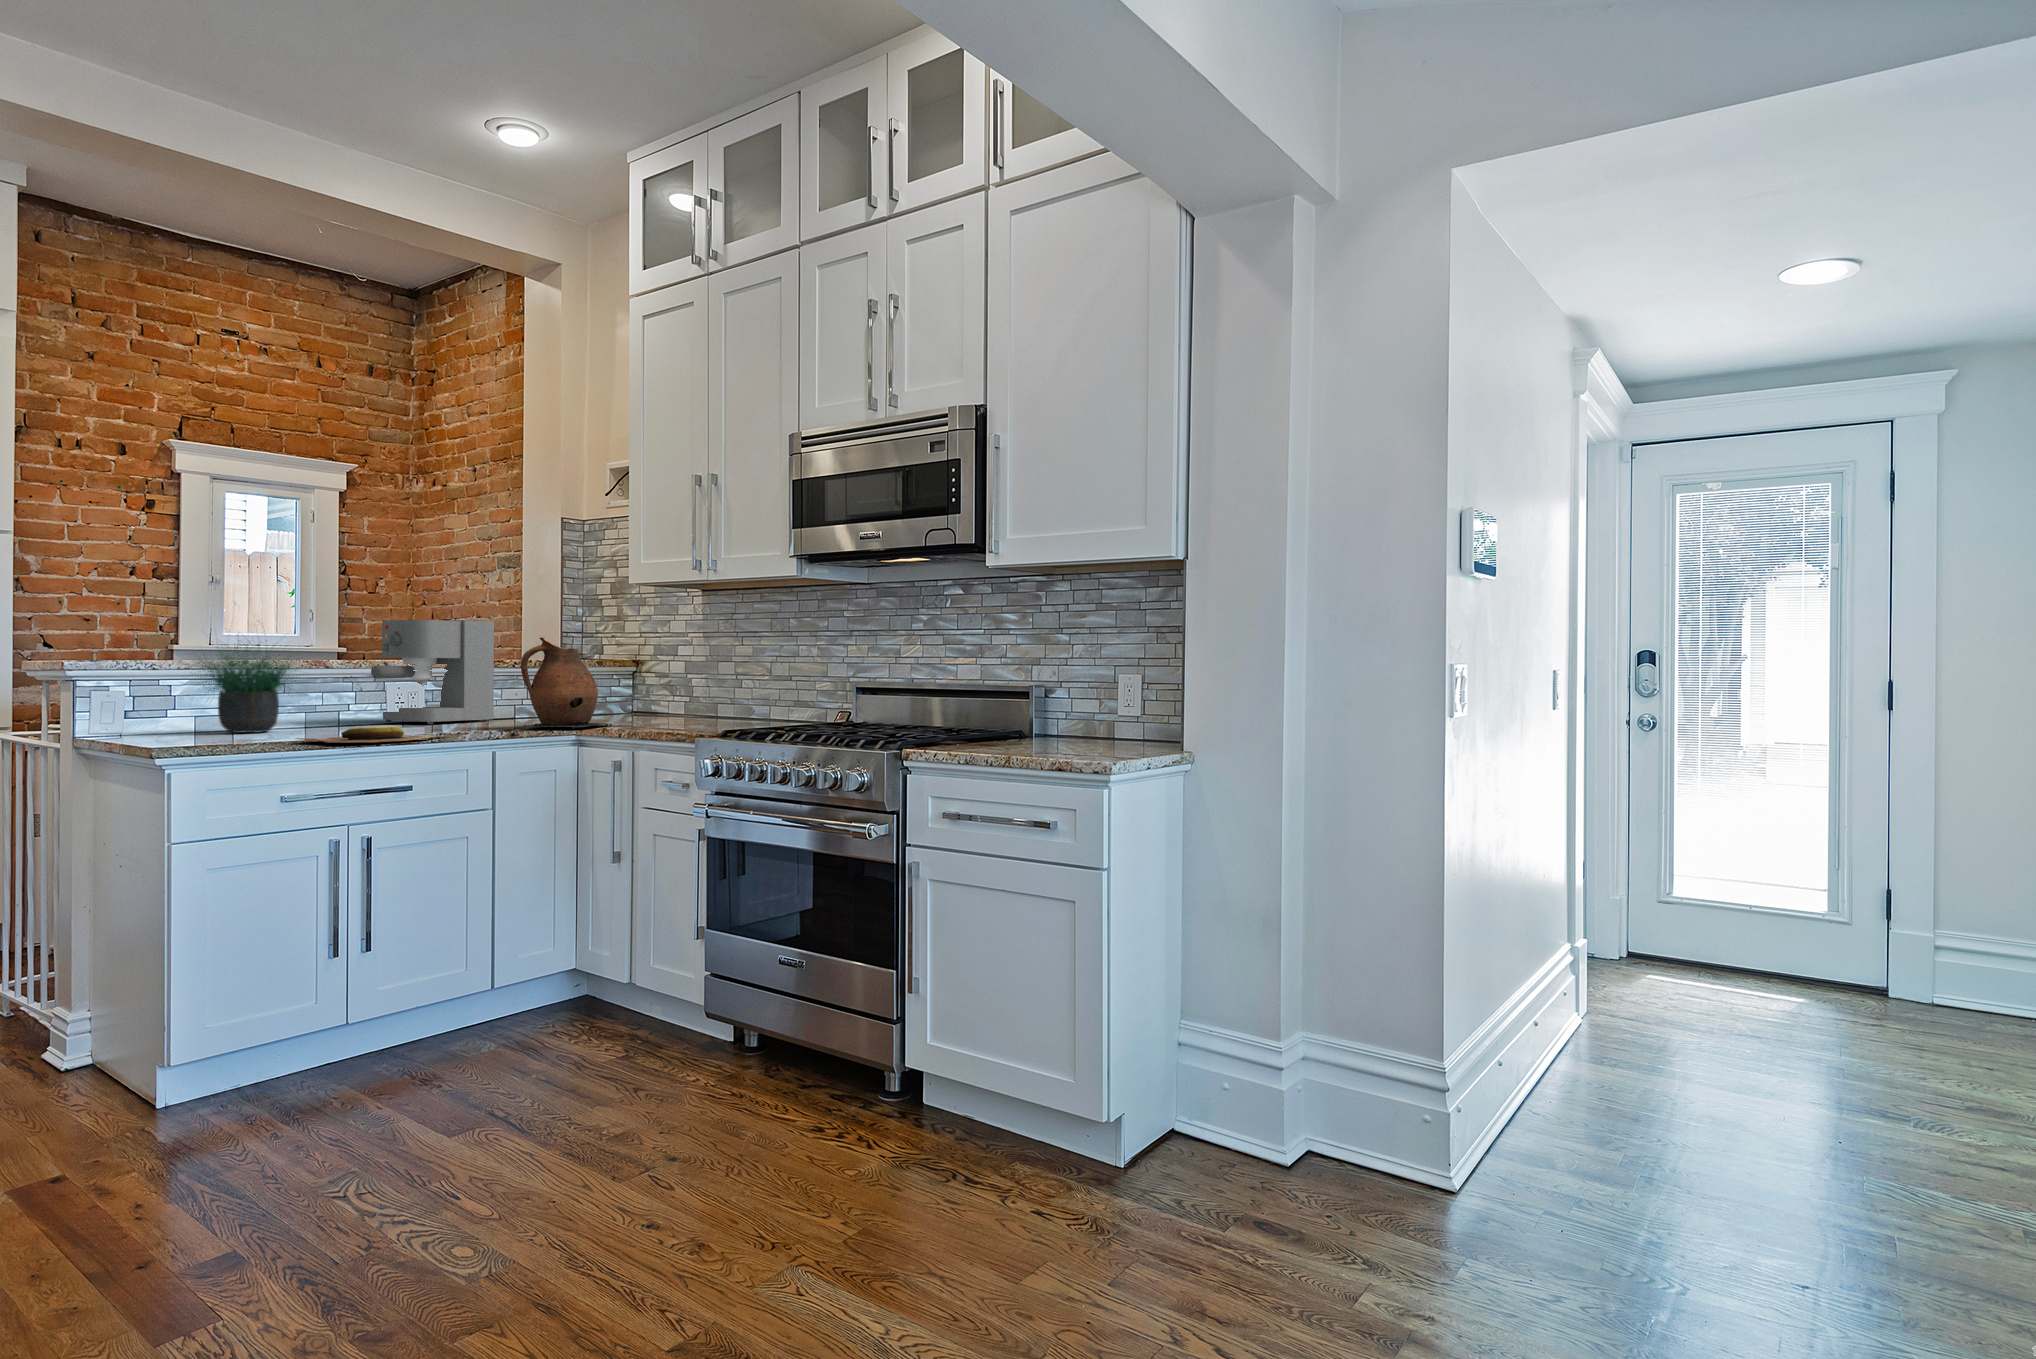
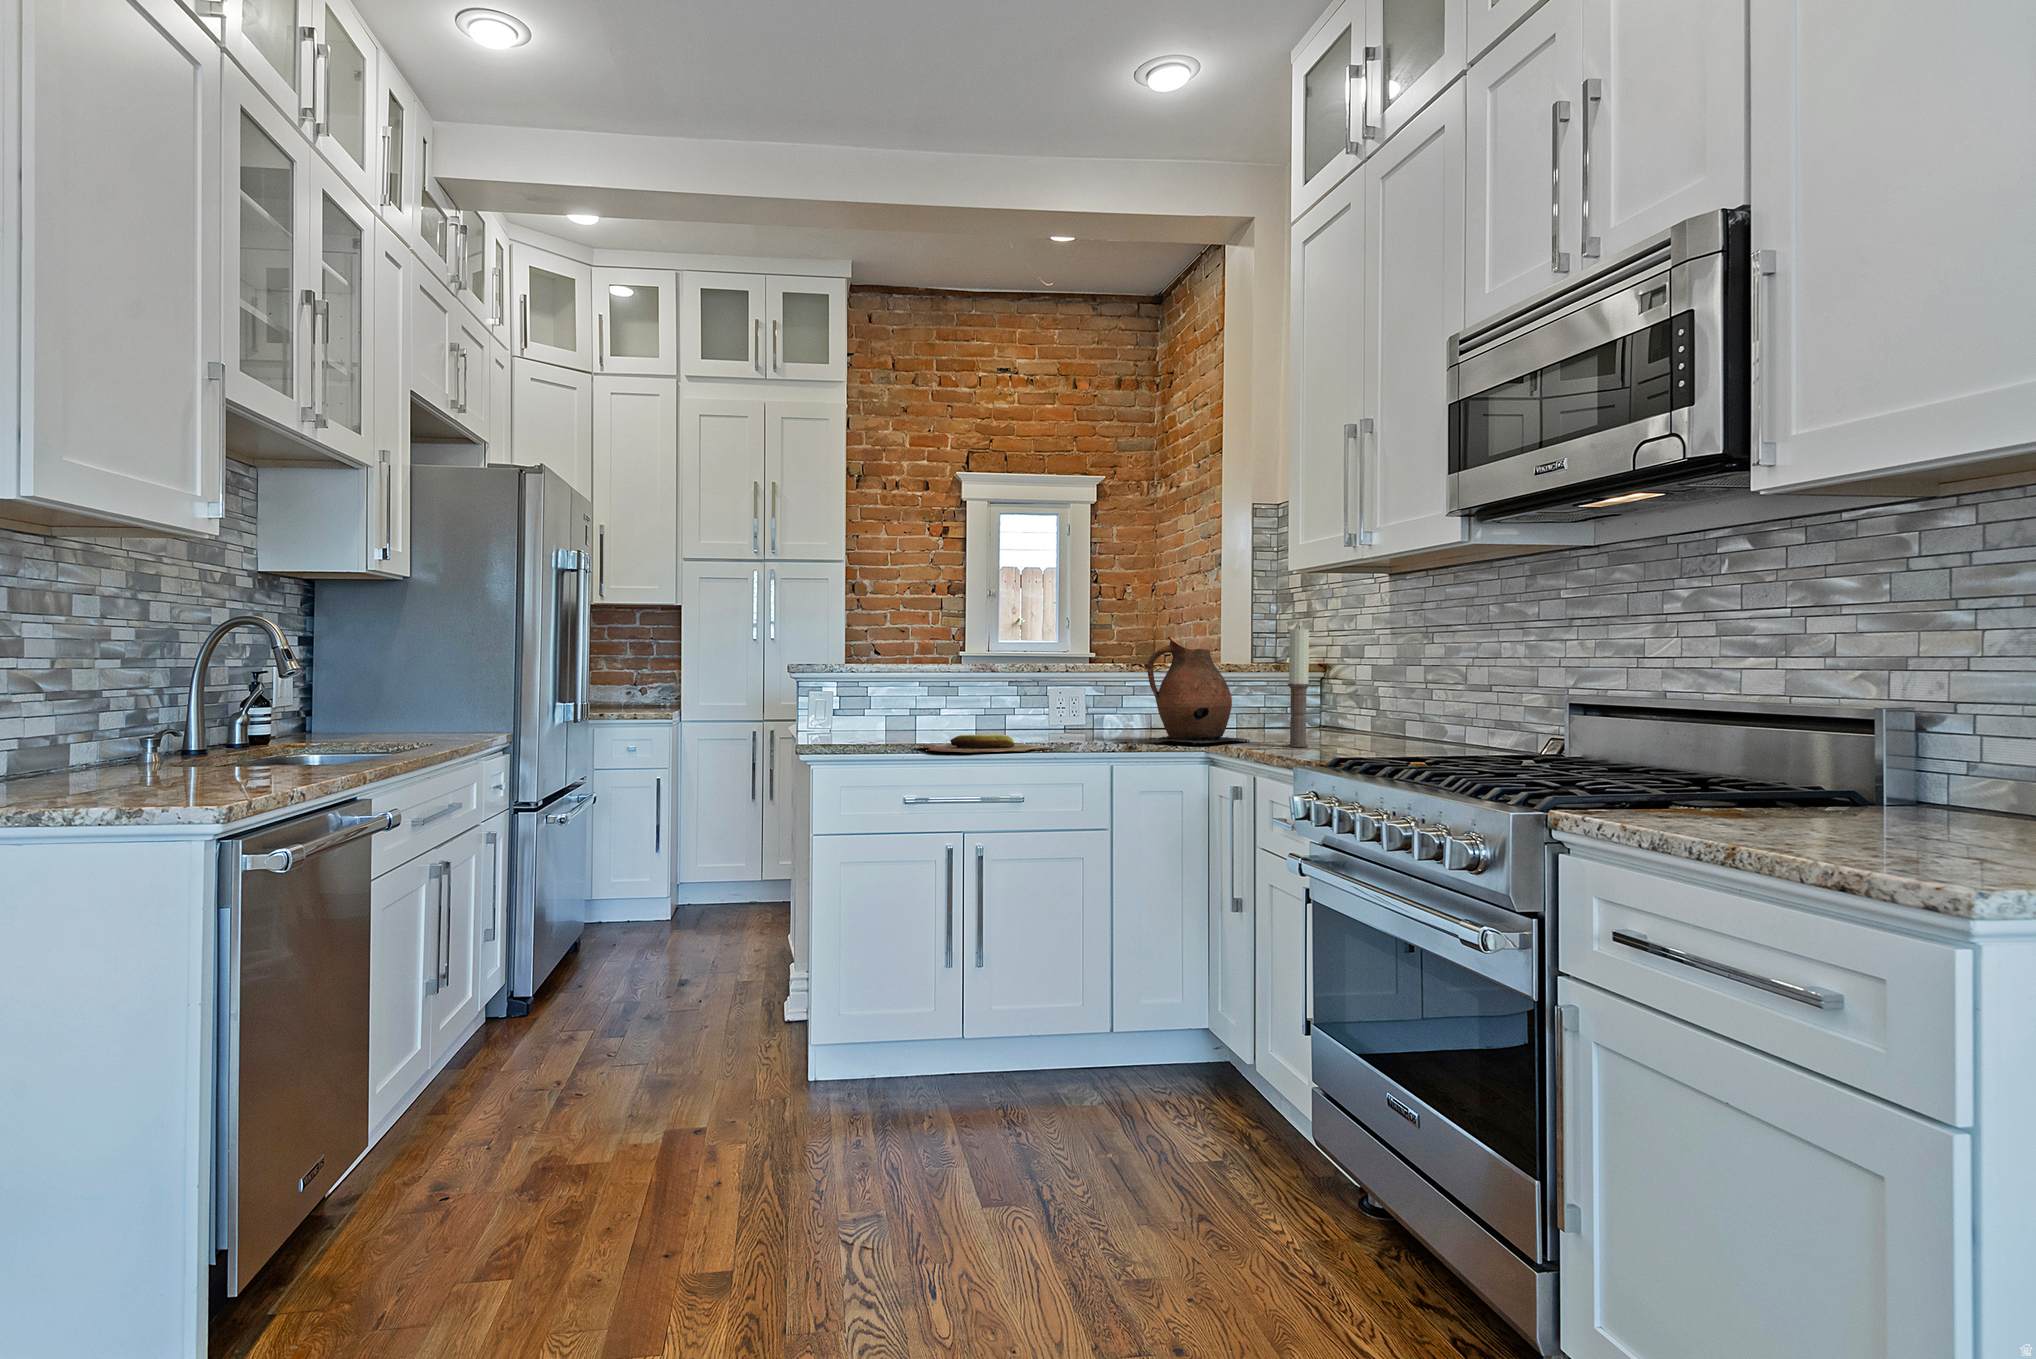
coffee maker: present [371,620,494,724] -> none [1029,620,1152,731]
candle: none [651,631,668,727] -> present [1288,626,1310,747]
potted plant: present [198,640,296,733] -> none [865,621,978,734]

